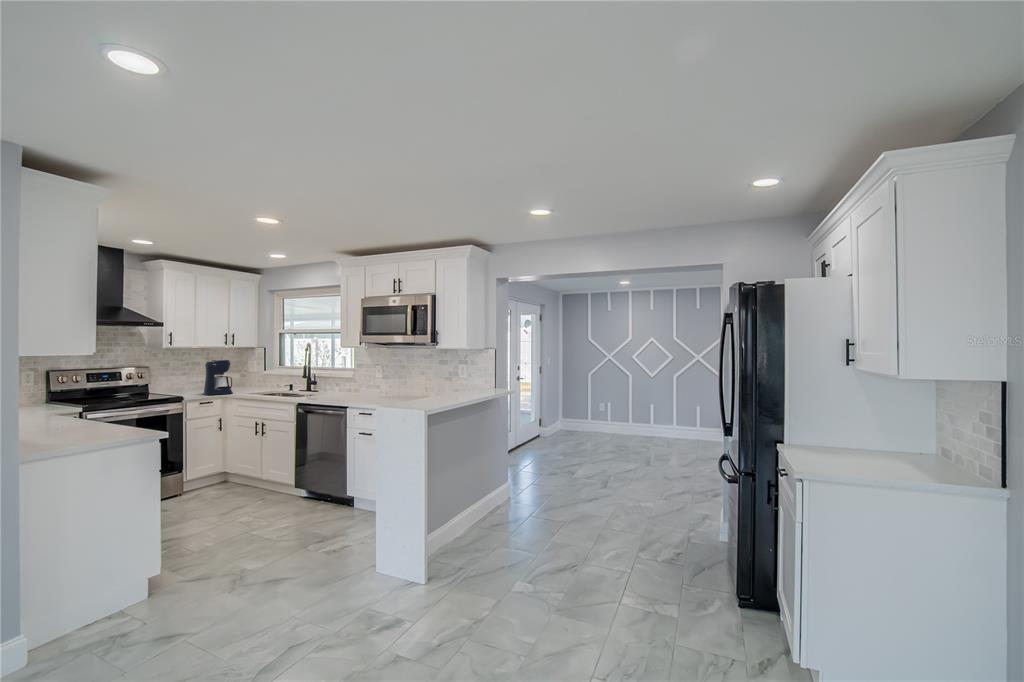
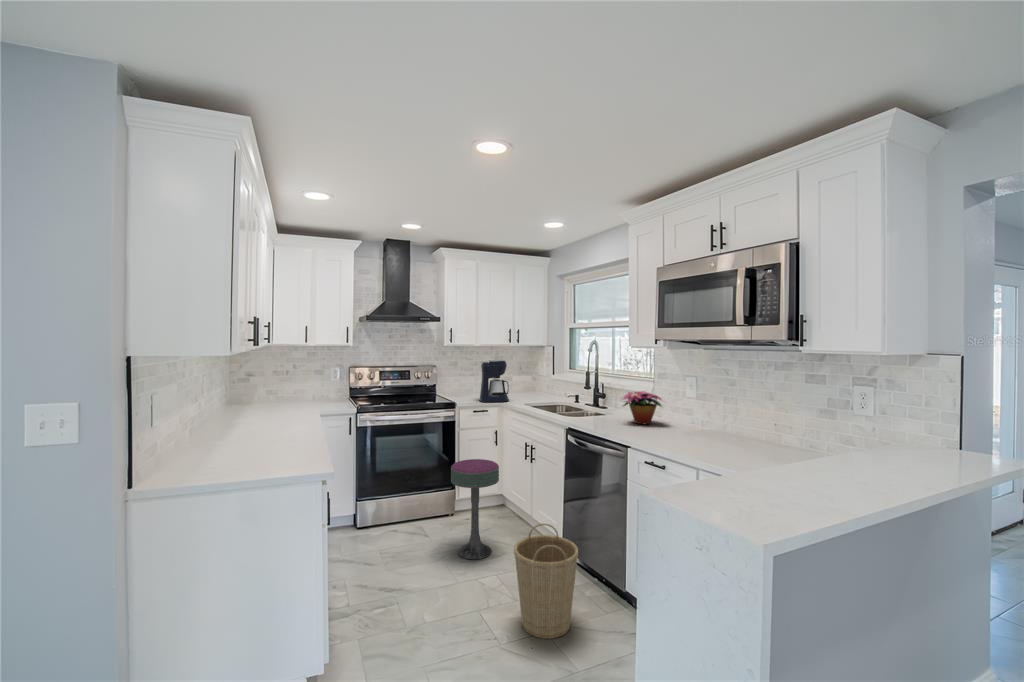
flower arrangement: none [335,375,368,397] -> present [623,391,662,424]
bar stool: none [197,437,241,513] -> present [451,459,499,559]
basket: none [274,463,318,529] -> present [514,524,578,639]

